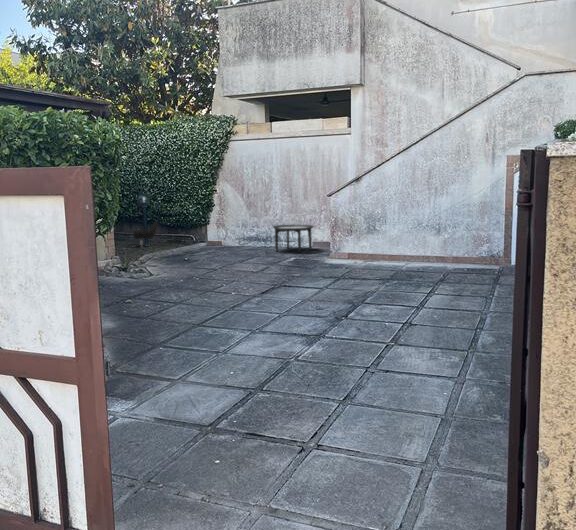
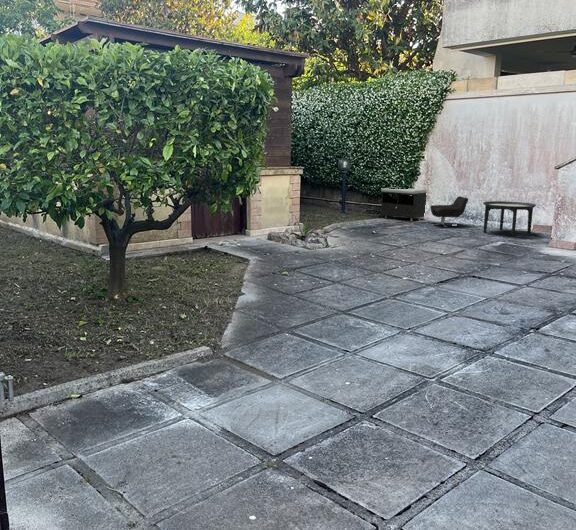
storage bench: none [181,219,223,247] -> present [381,188,427,221]
lounge chair: present [133,222,158,246] -> present [431,196,468,227]

